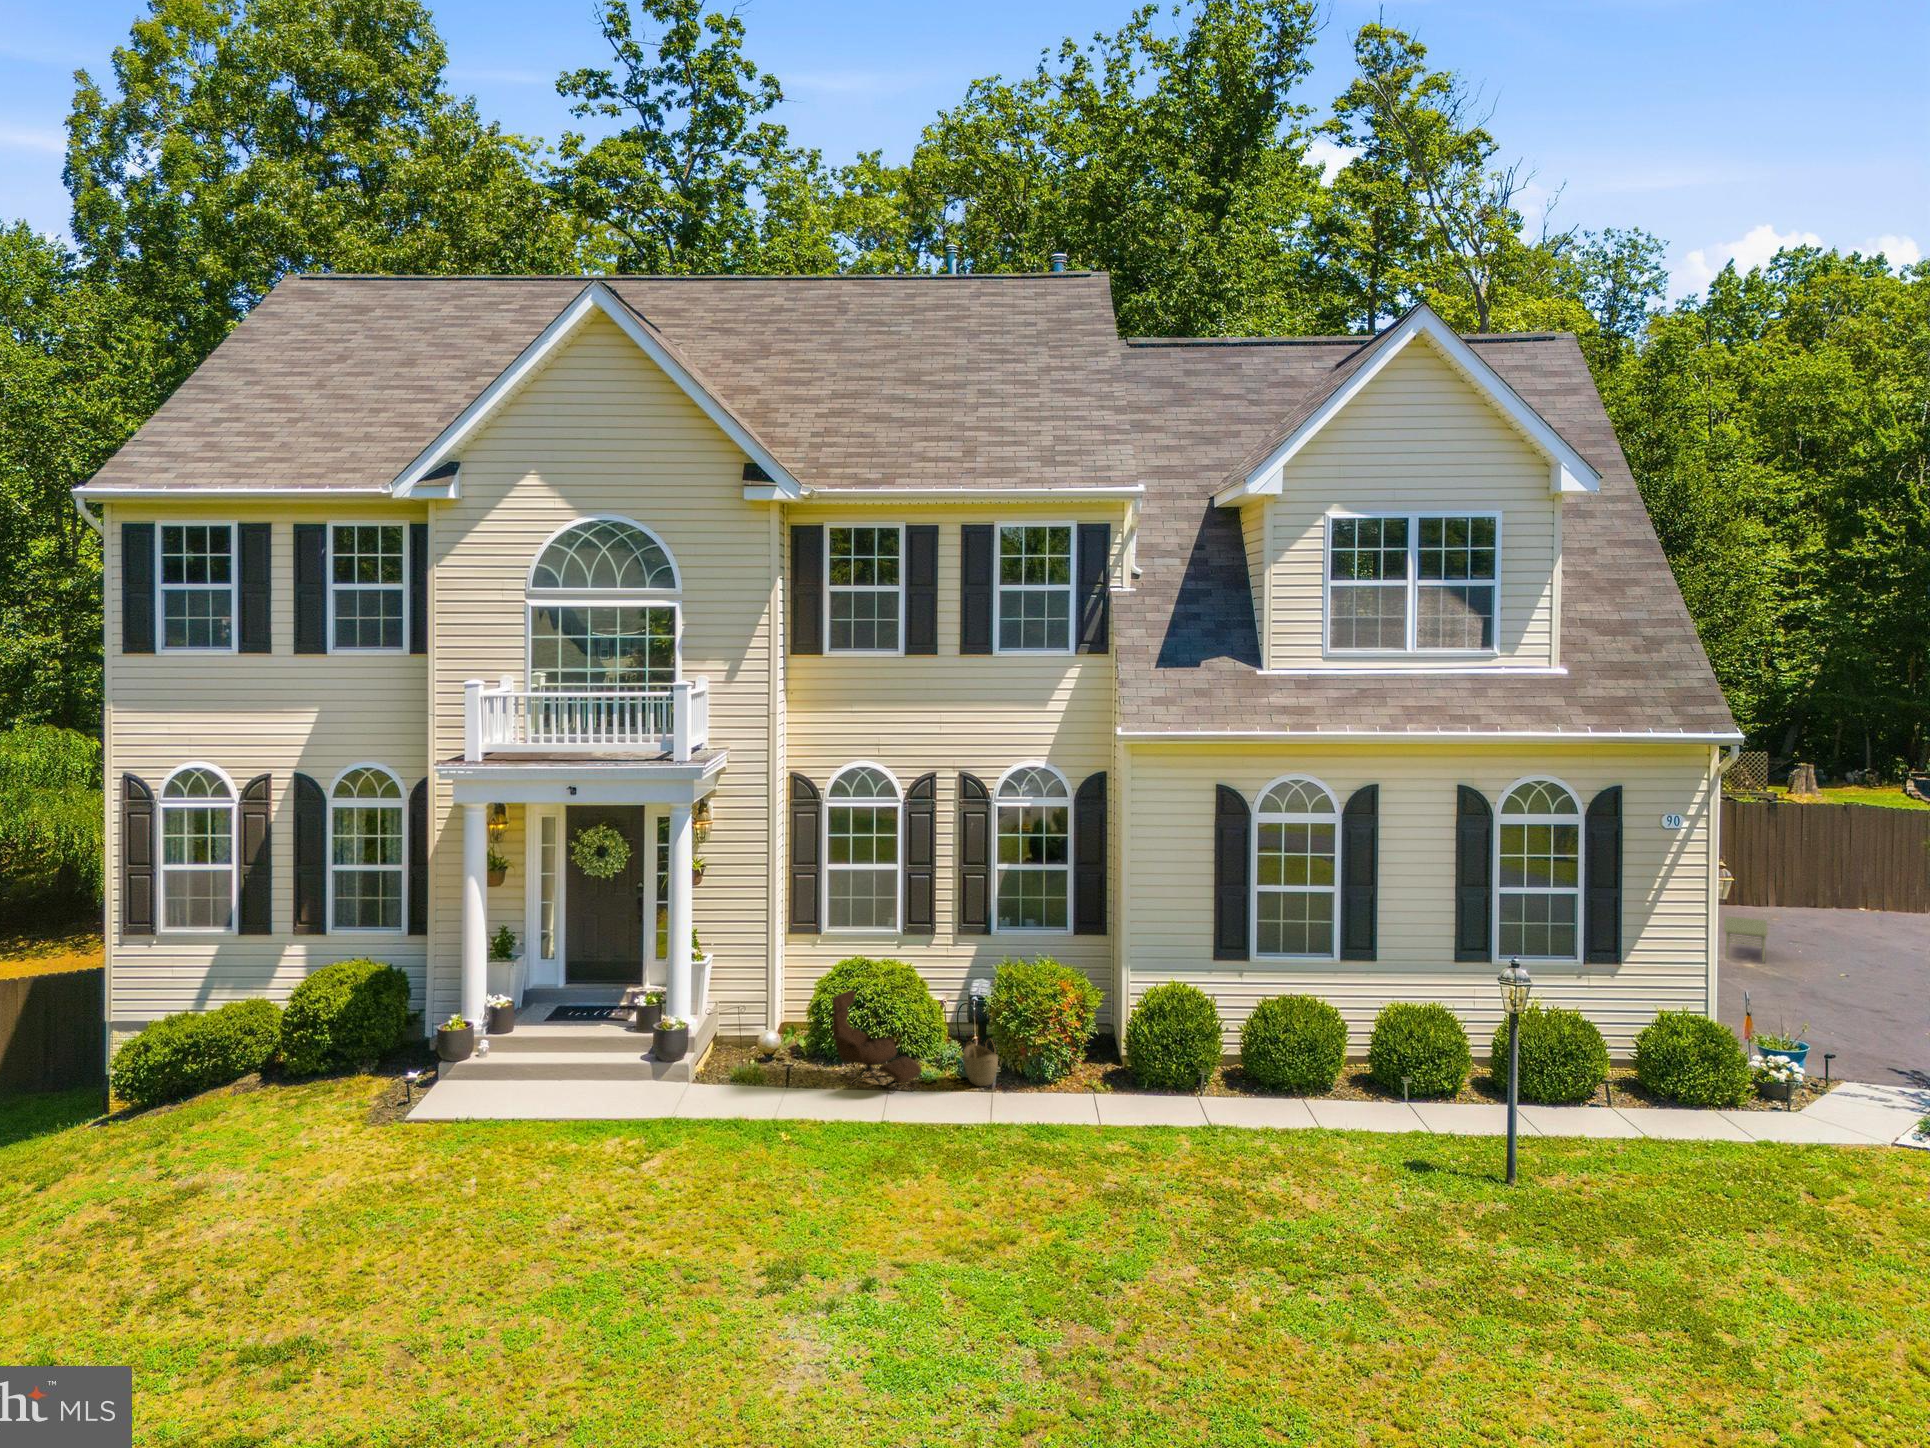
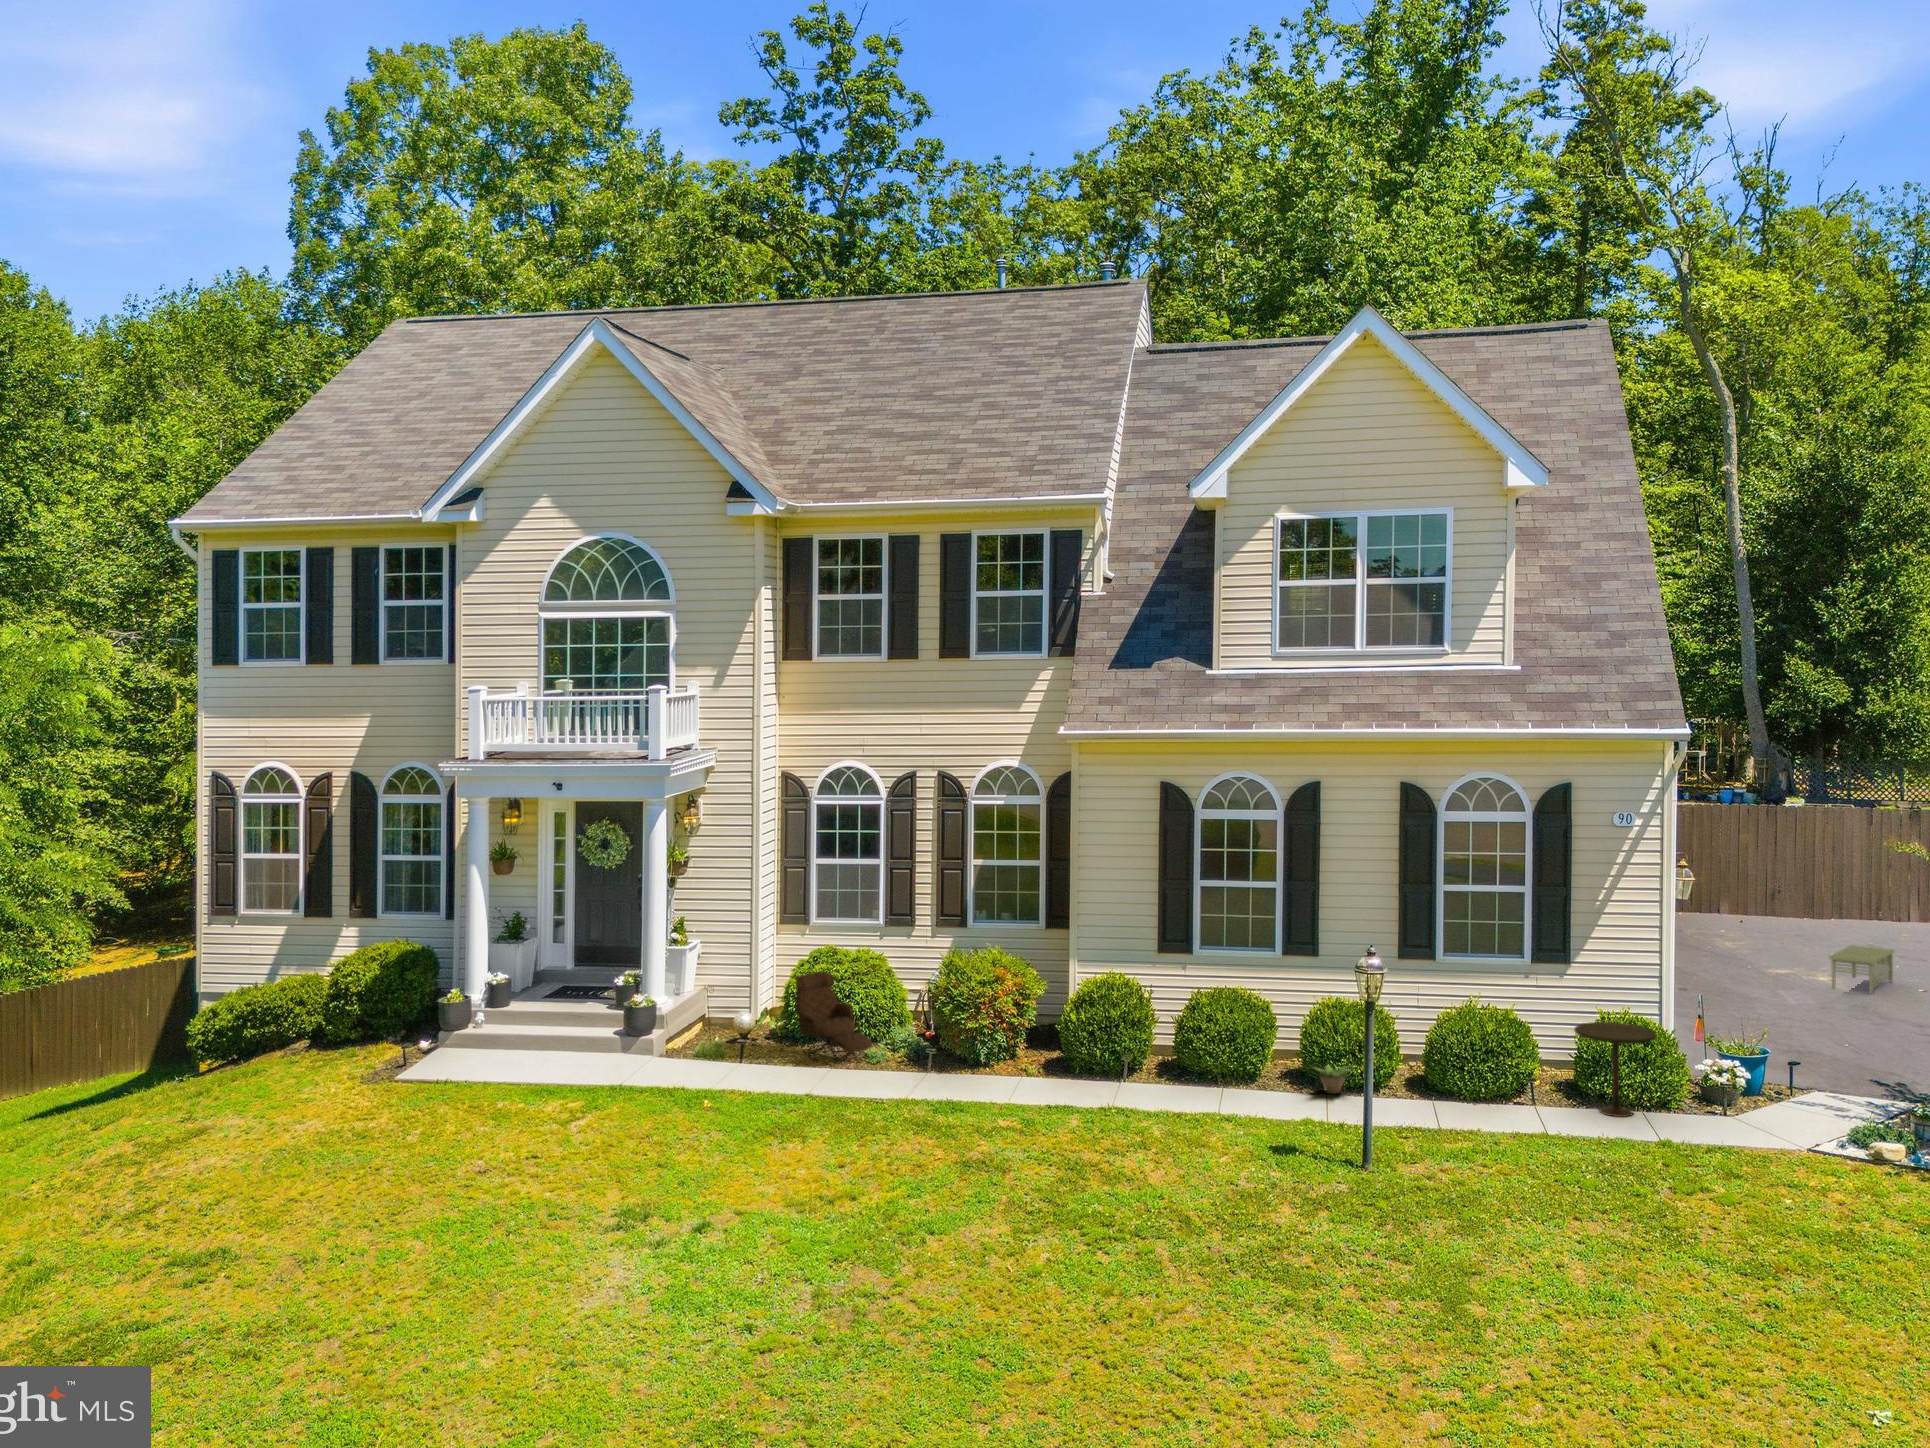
pedestal table: none [1672,1028,1764,1128] -> present [1574,1022,1657,1117]
woven basket: present [963,1044,998,1086] -> none [913,1018,942,1062]
decorative plant: none [1396,1078,1450,1111] -> present [1314,1065,1349,1093]

